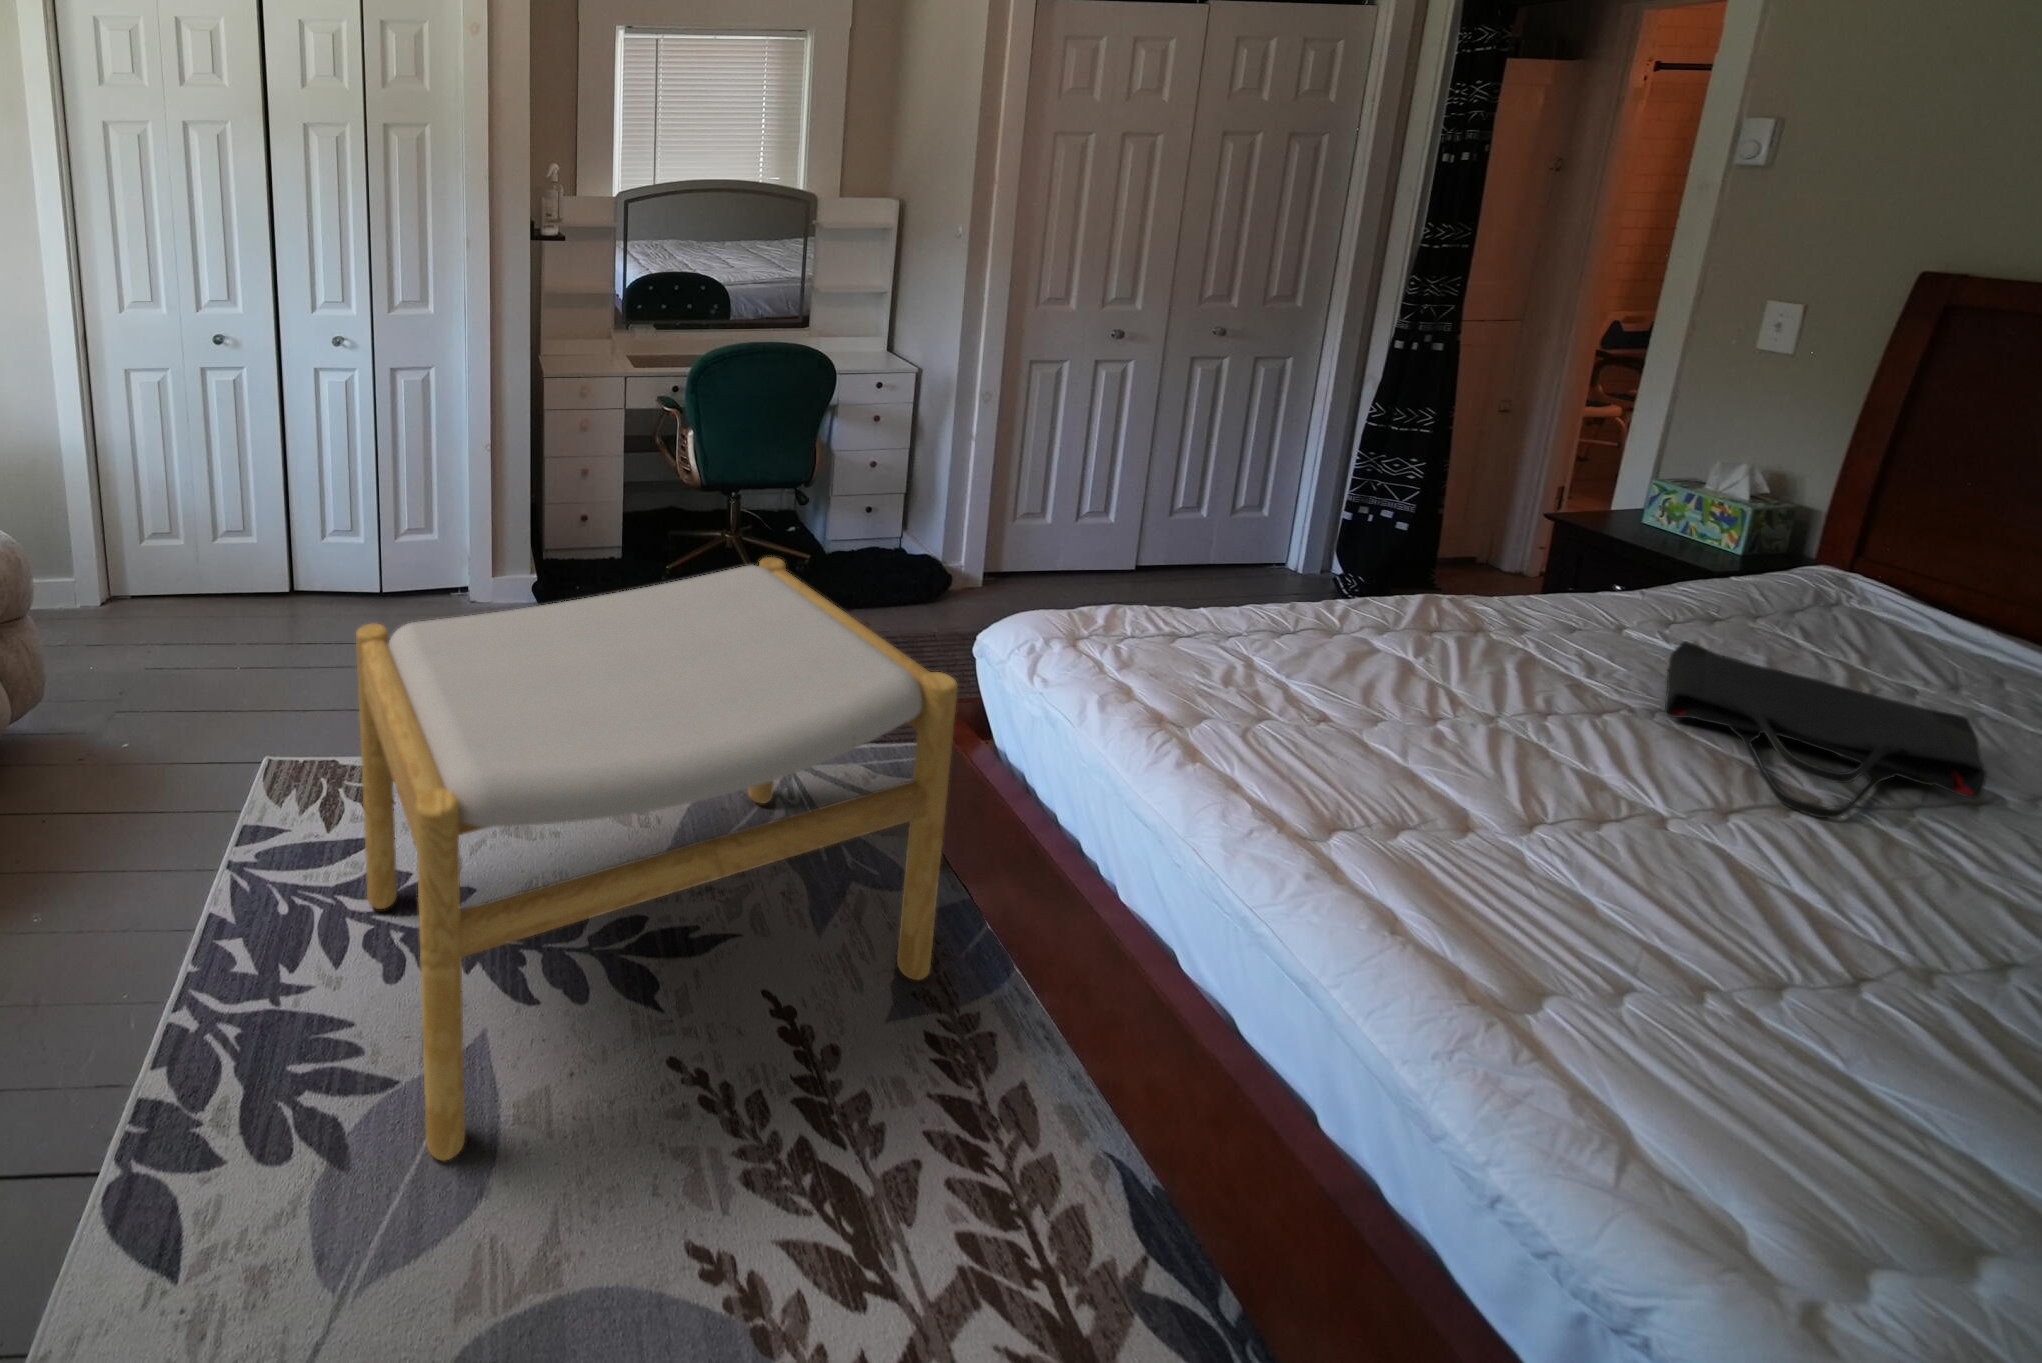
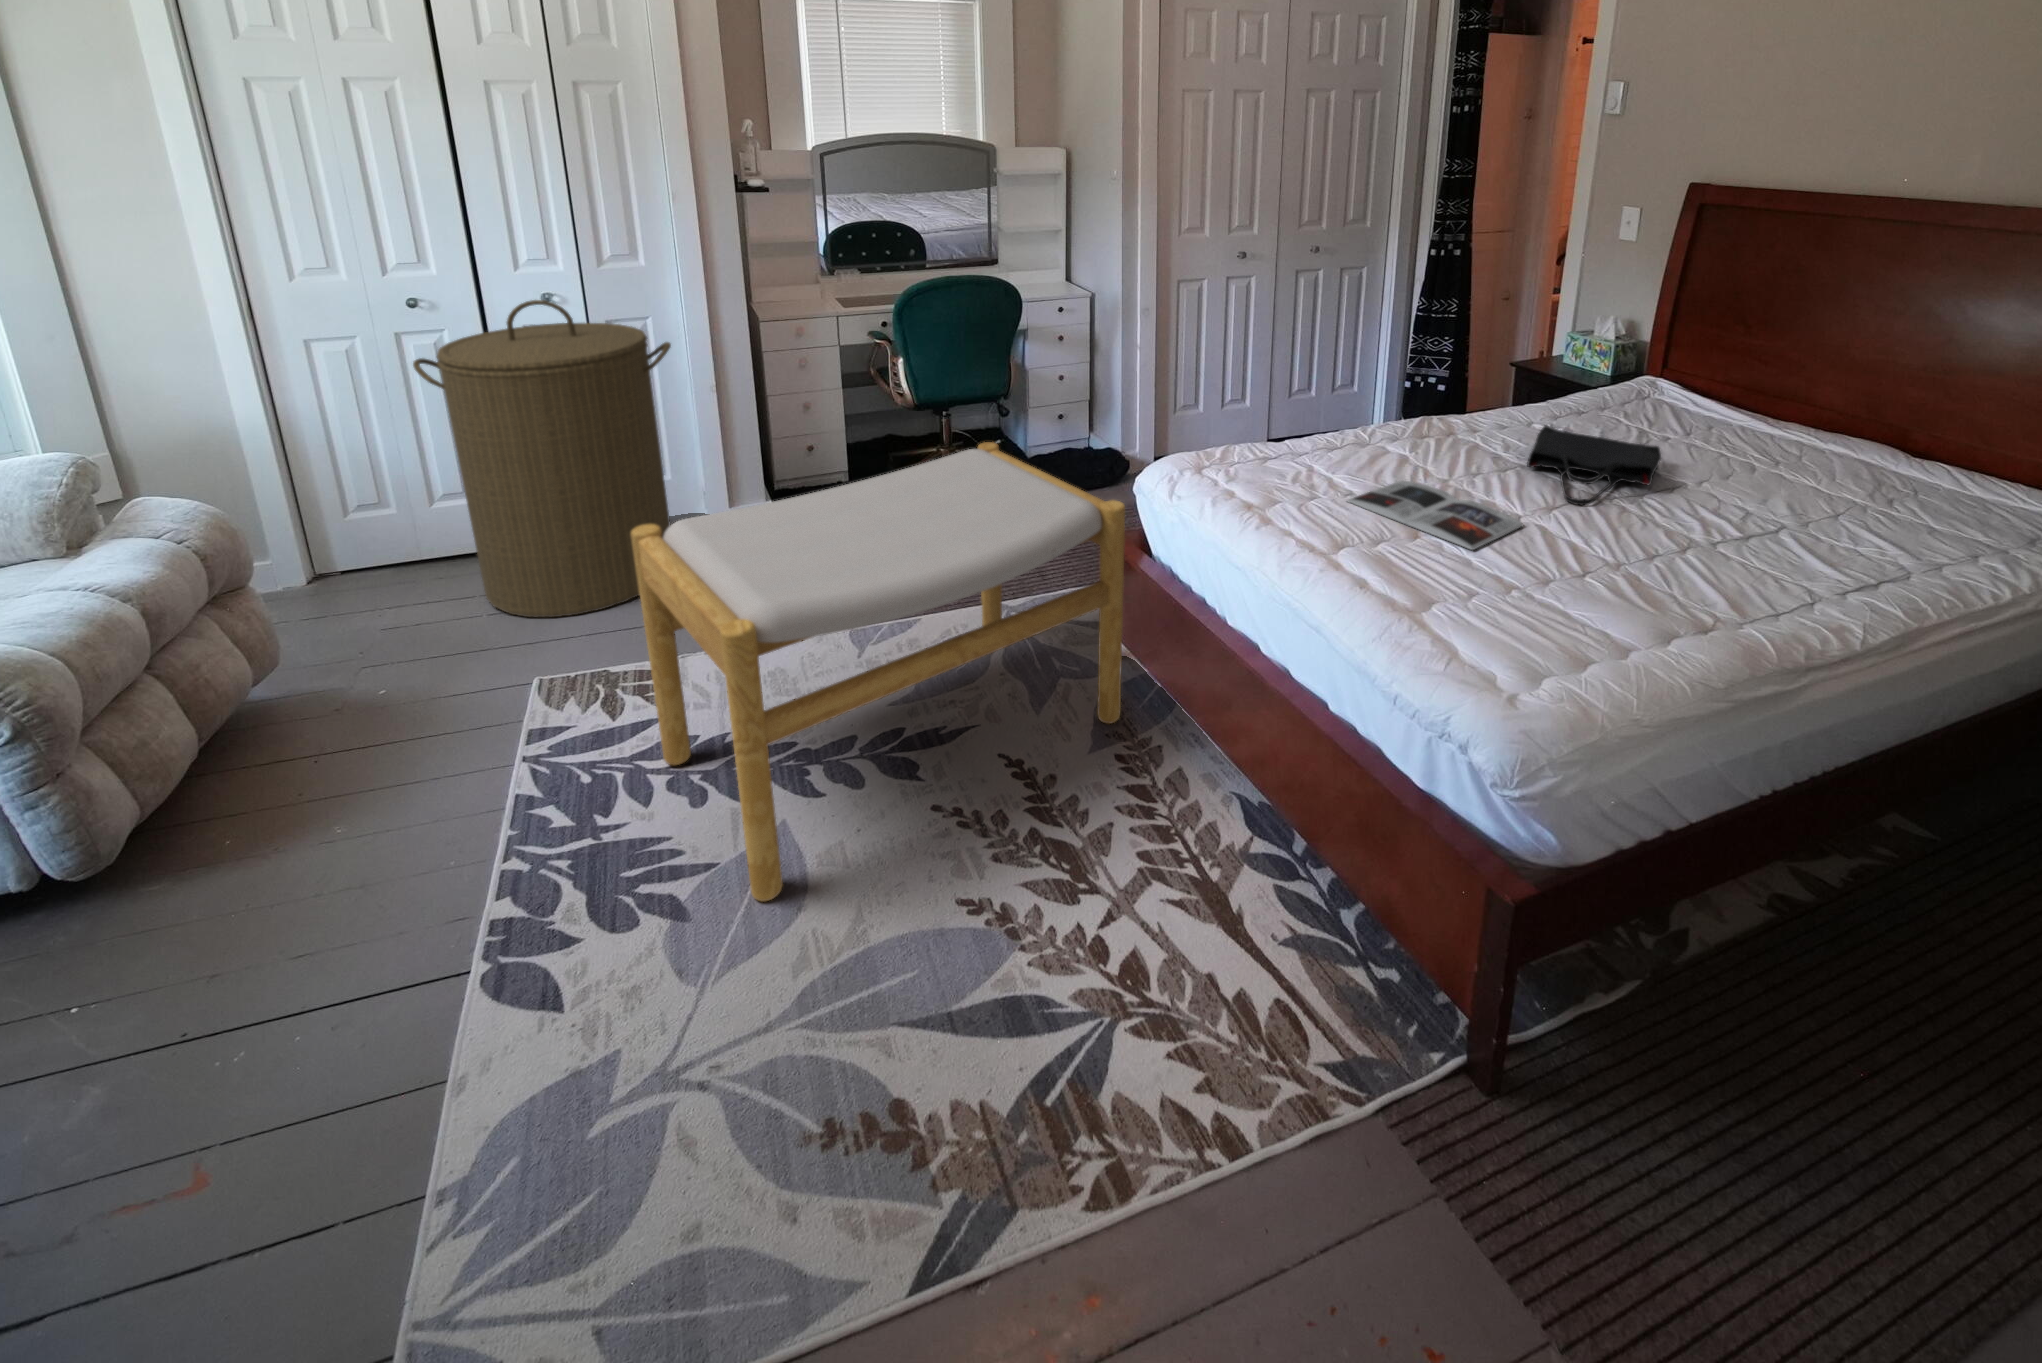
laundry hamper: none [212,352,444,683] -> present [413,300,671,617]
magazine: none [1323,708,1706,886] -> present [1348,480,1523,550]

